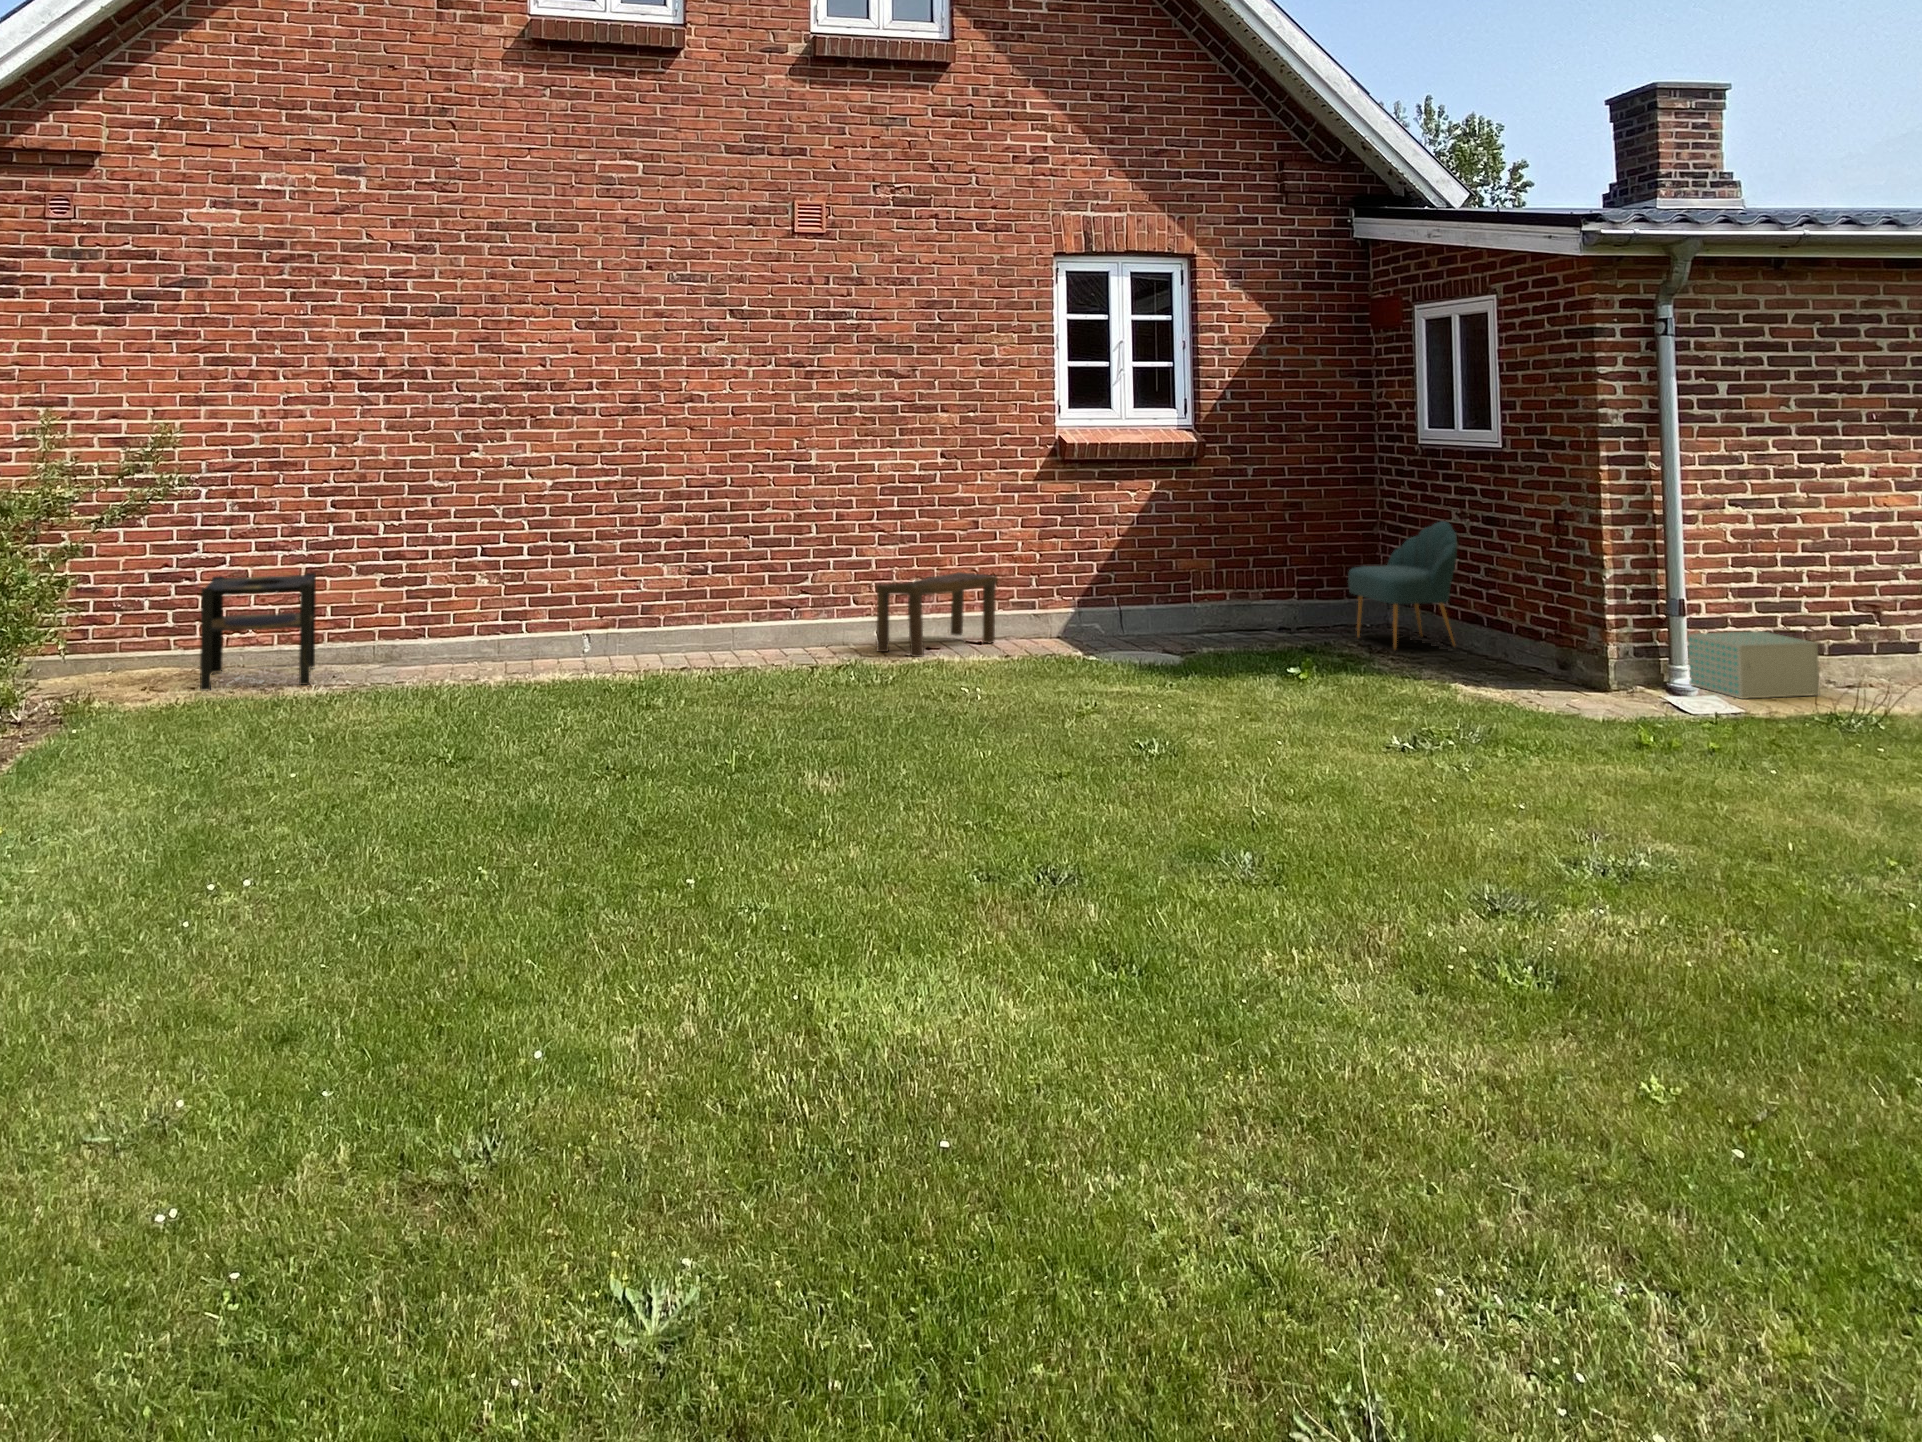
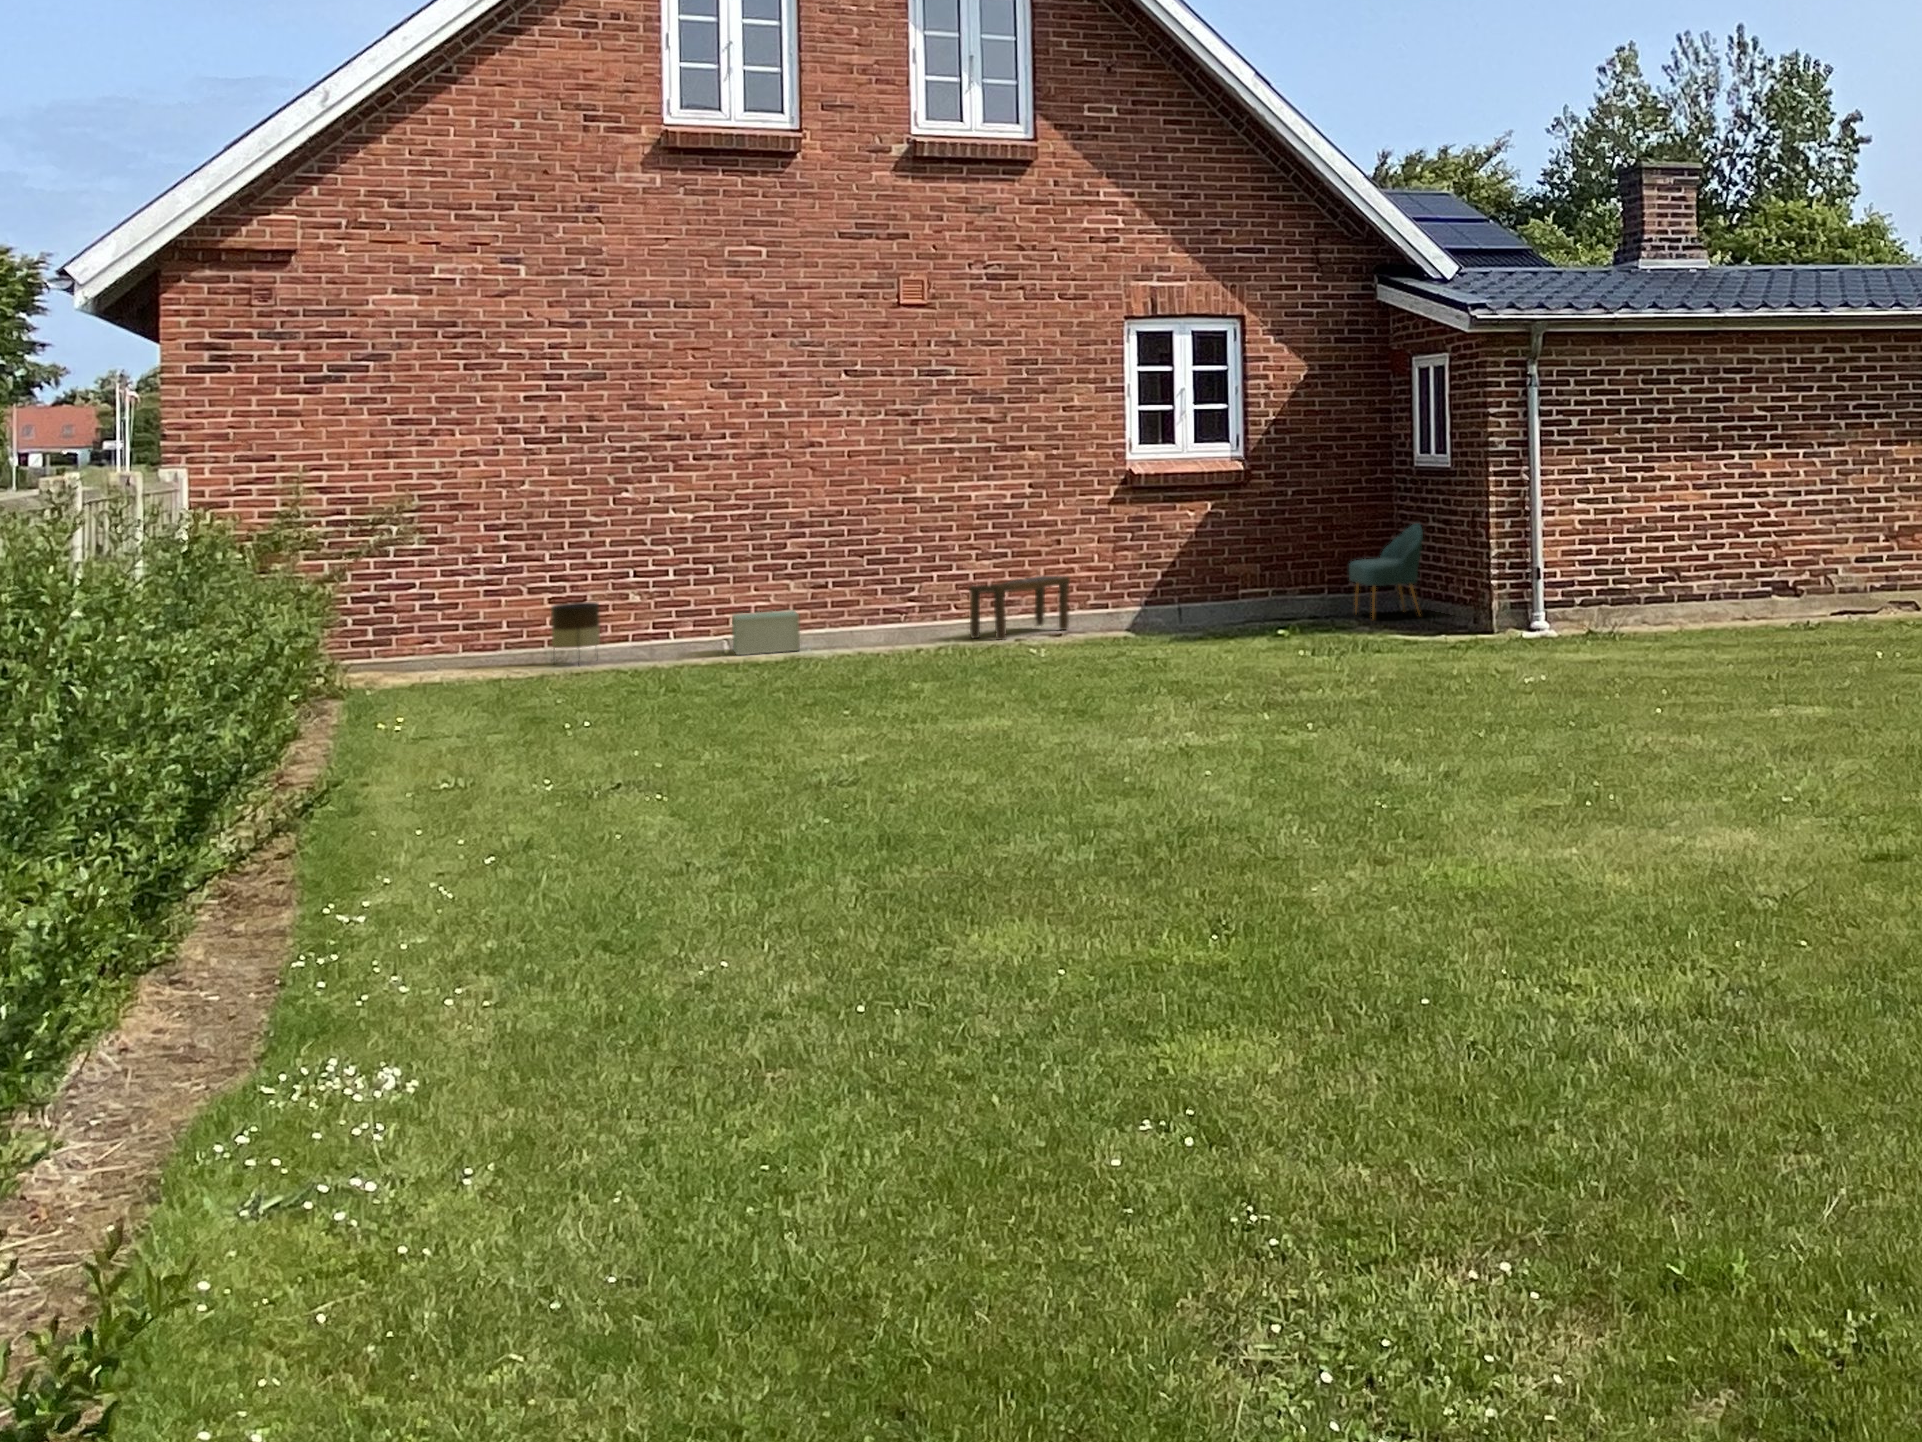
side table: present [200,573,316,691] -> none [408,591,501,683]
planter: none [378,589,435,673] -> present [551,602,600,664]
storage box: present [1688,631,1819,699] -> present [732,610,800,655]

